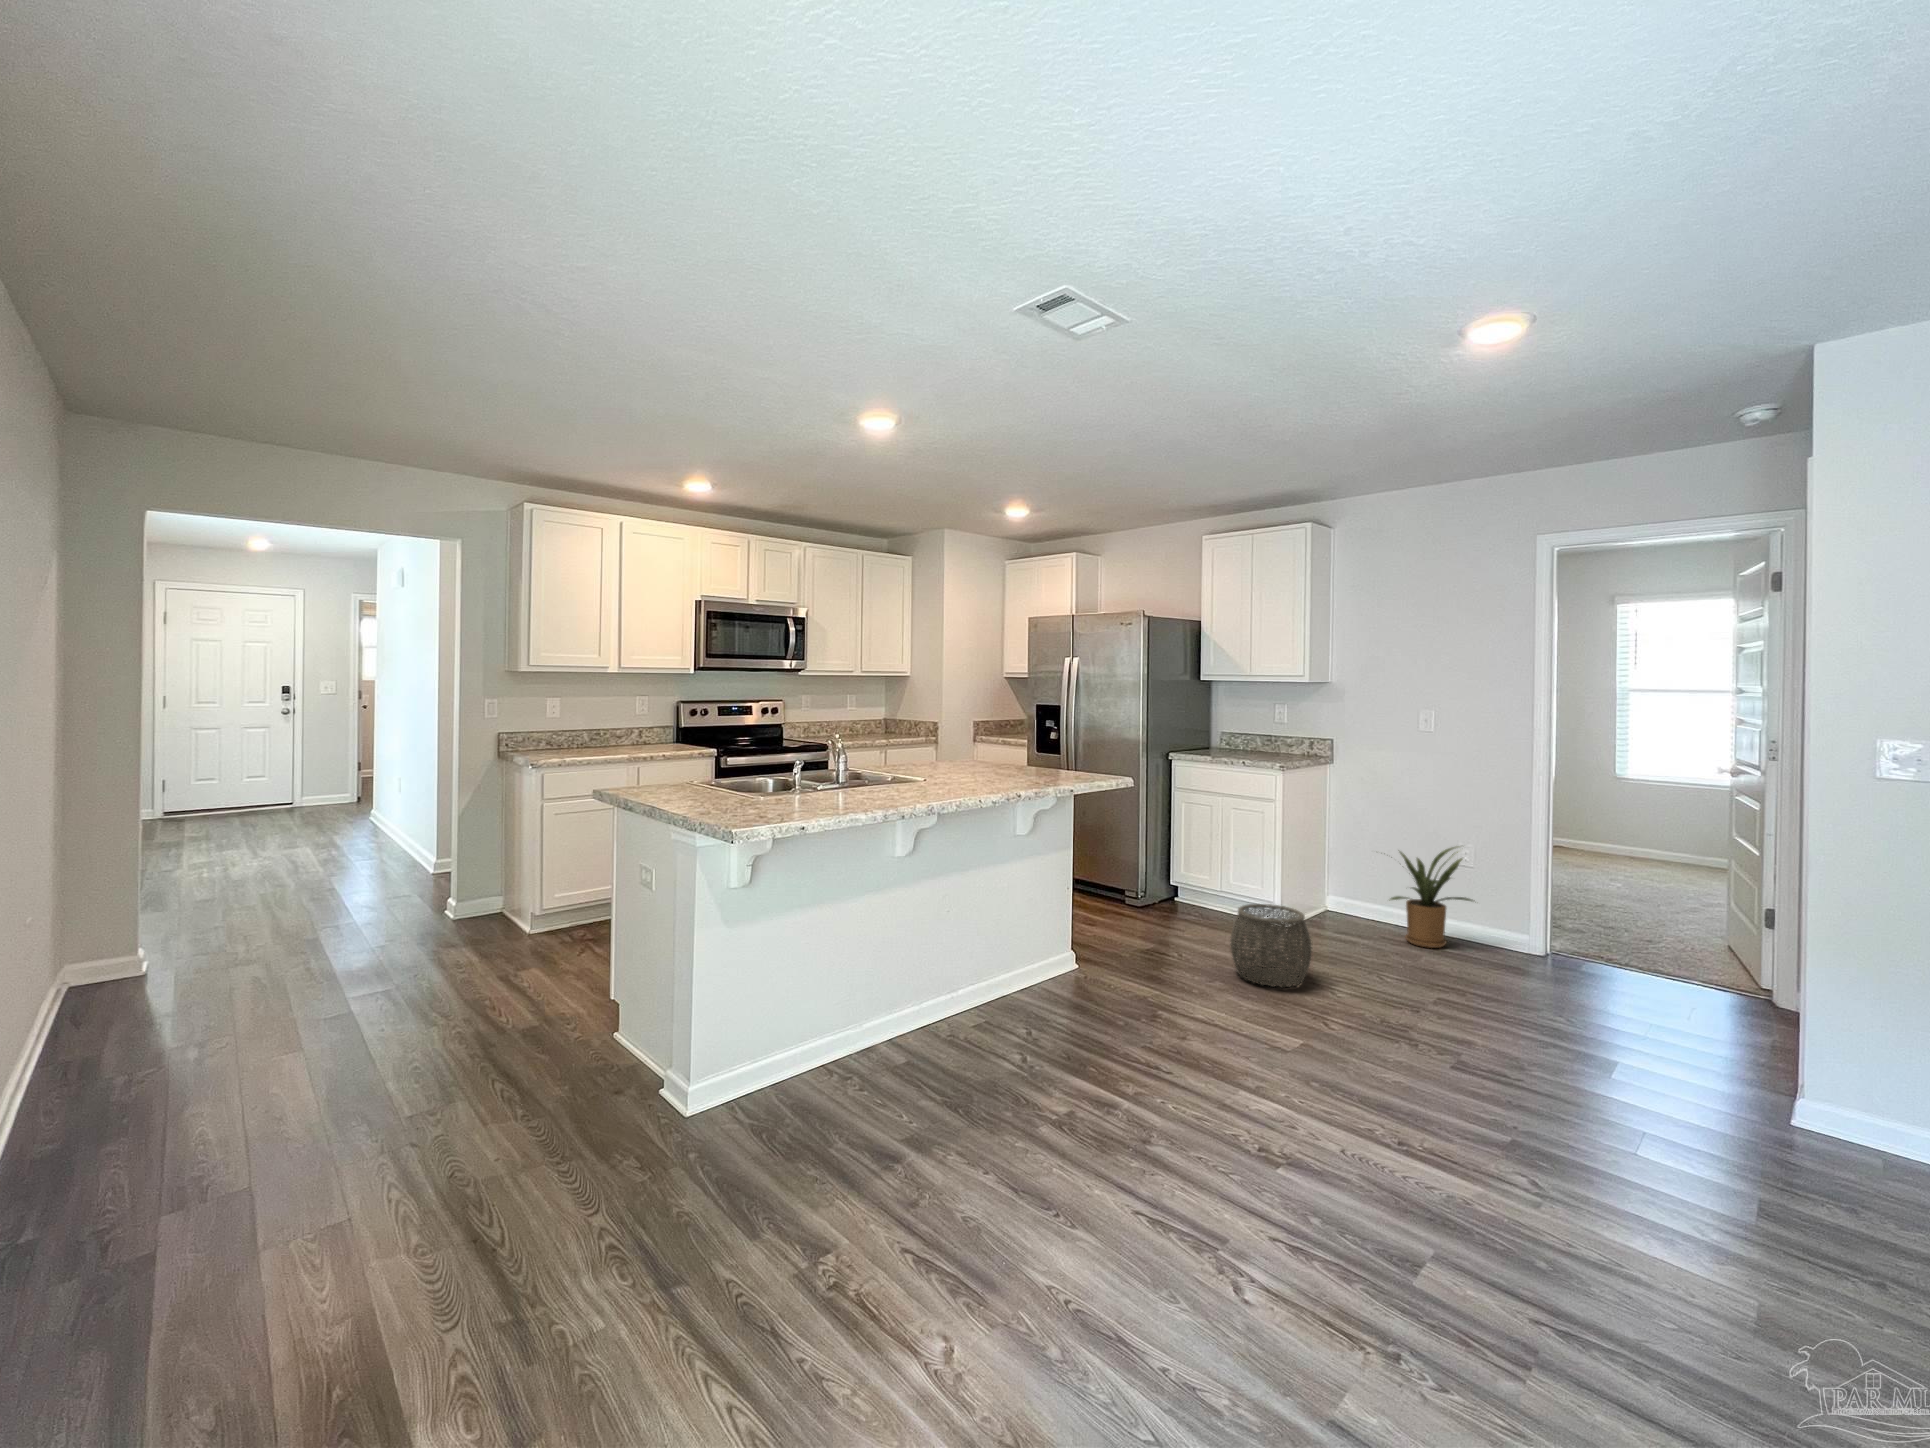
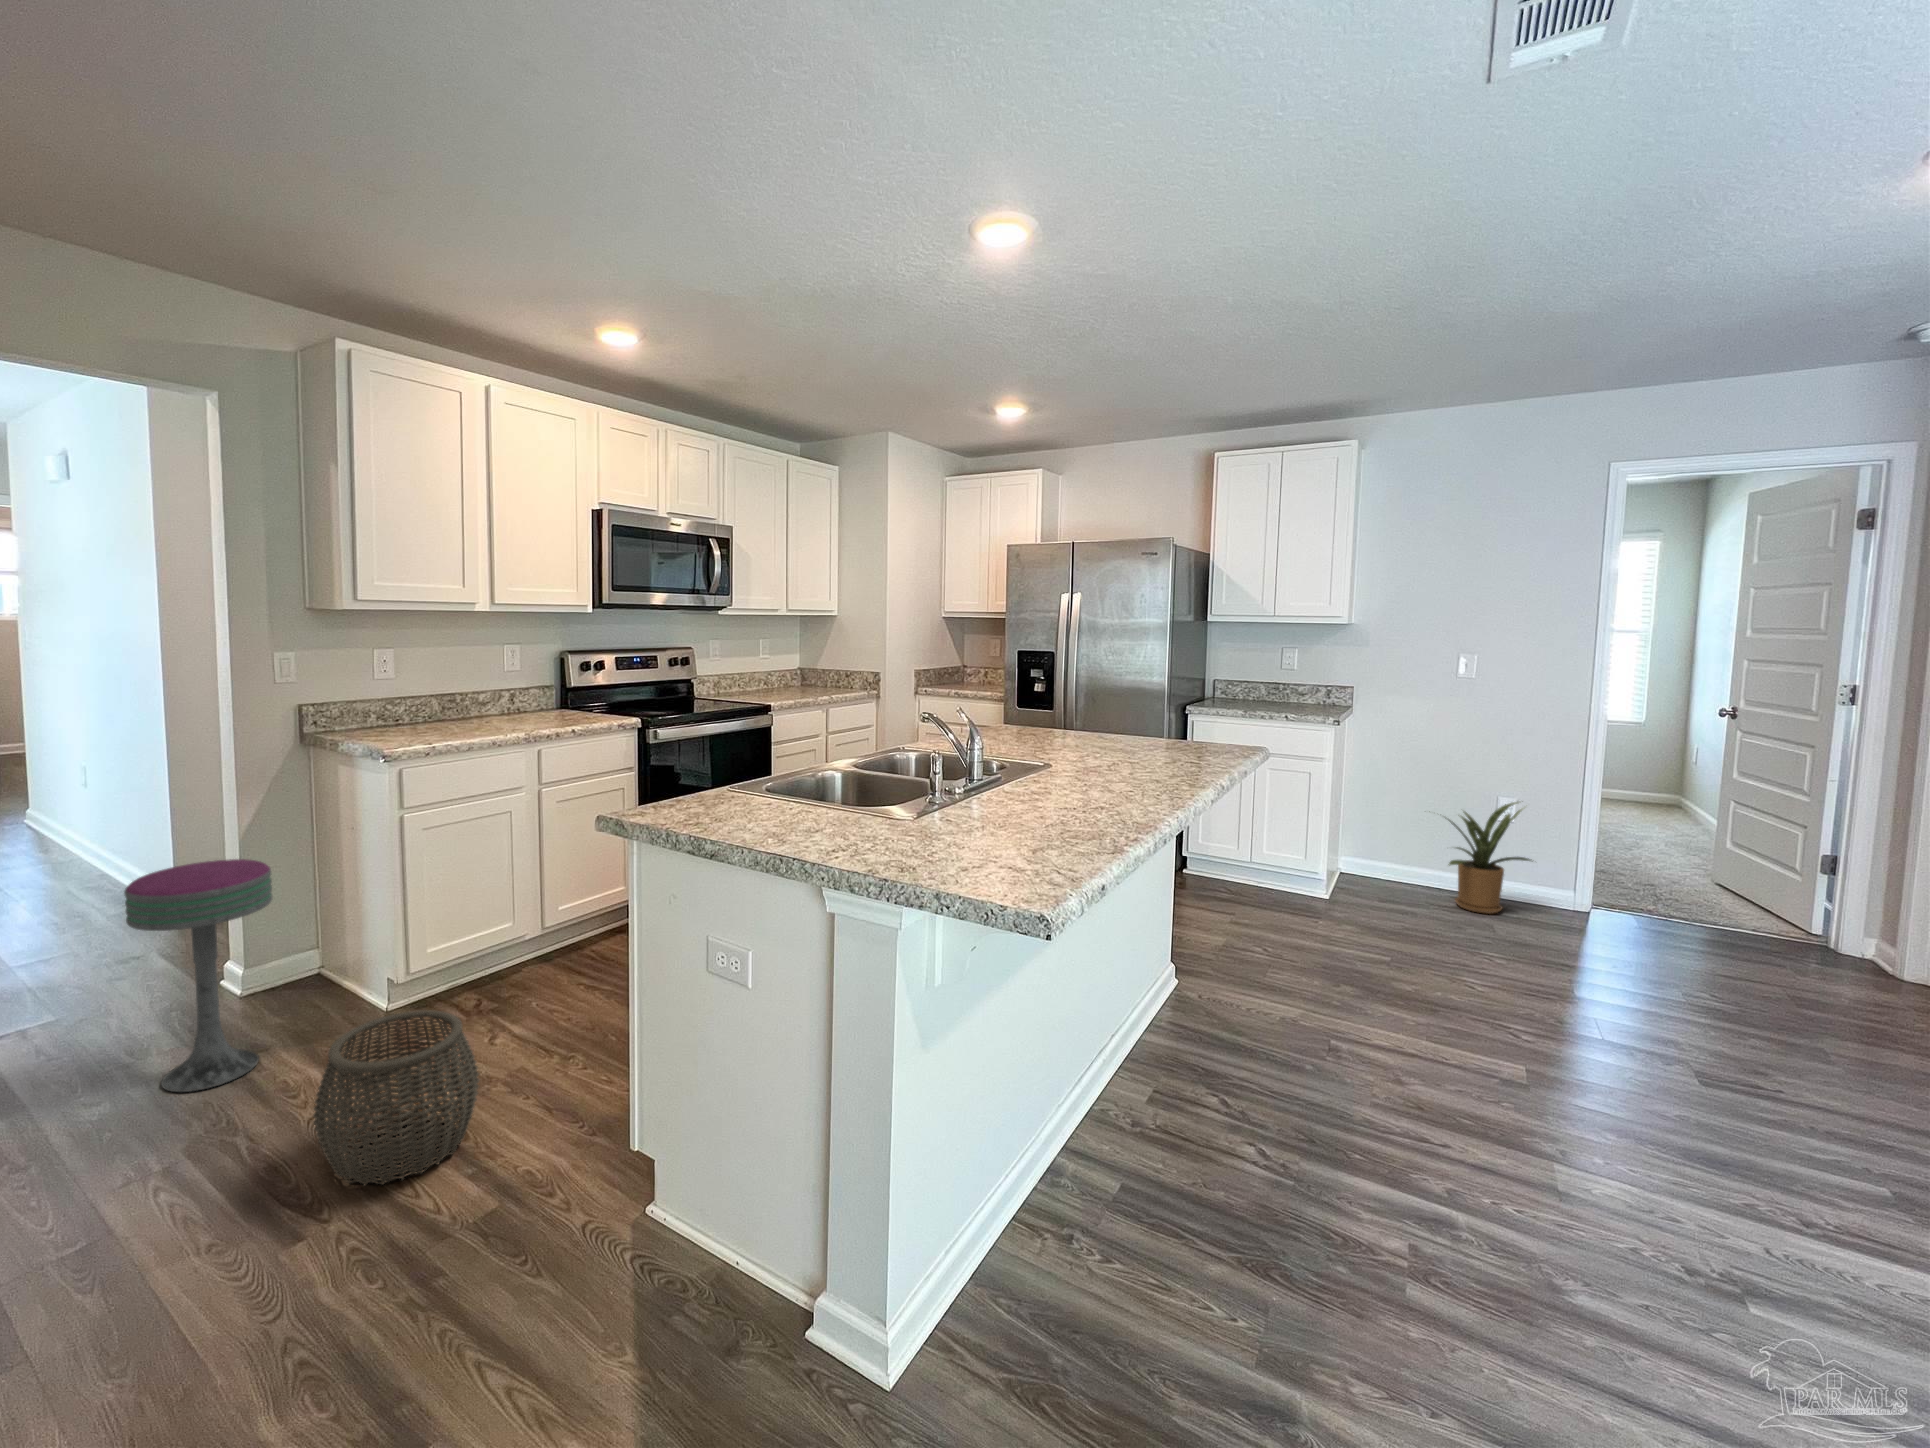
bar stool: none [383,824,462,960] -> present [124,859,272,1092]
woven basket: present [1230,904,1312,987] -> present [313,1010,479,1185]

